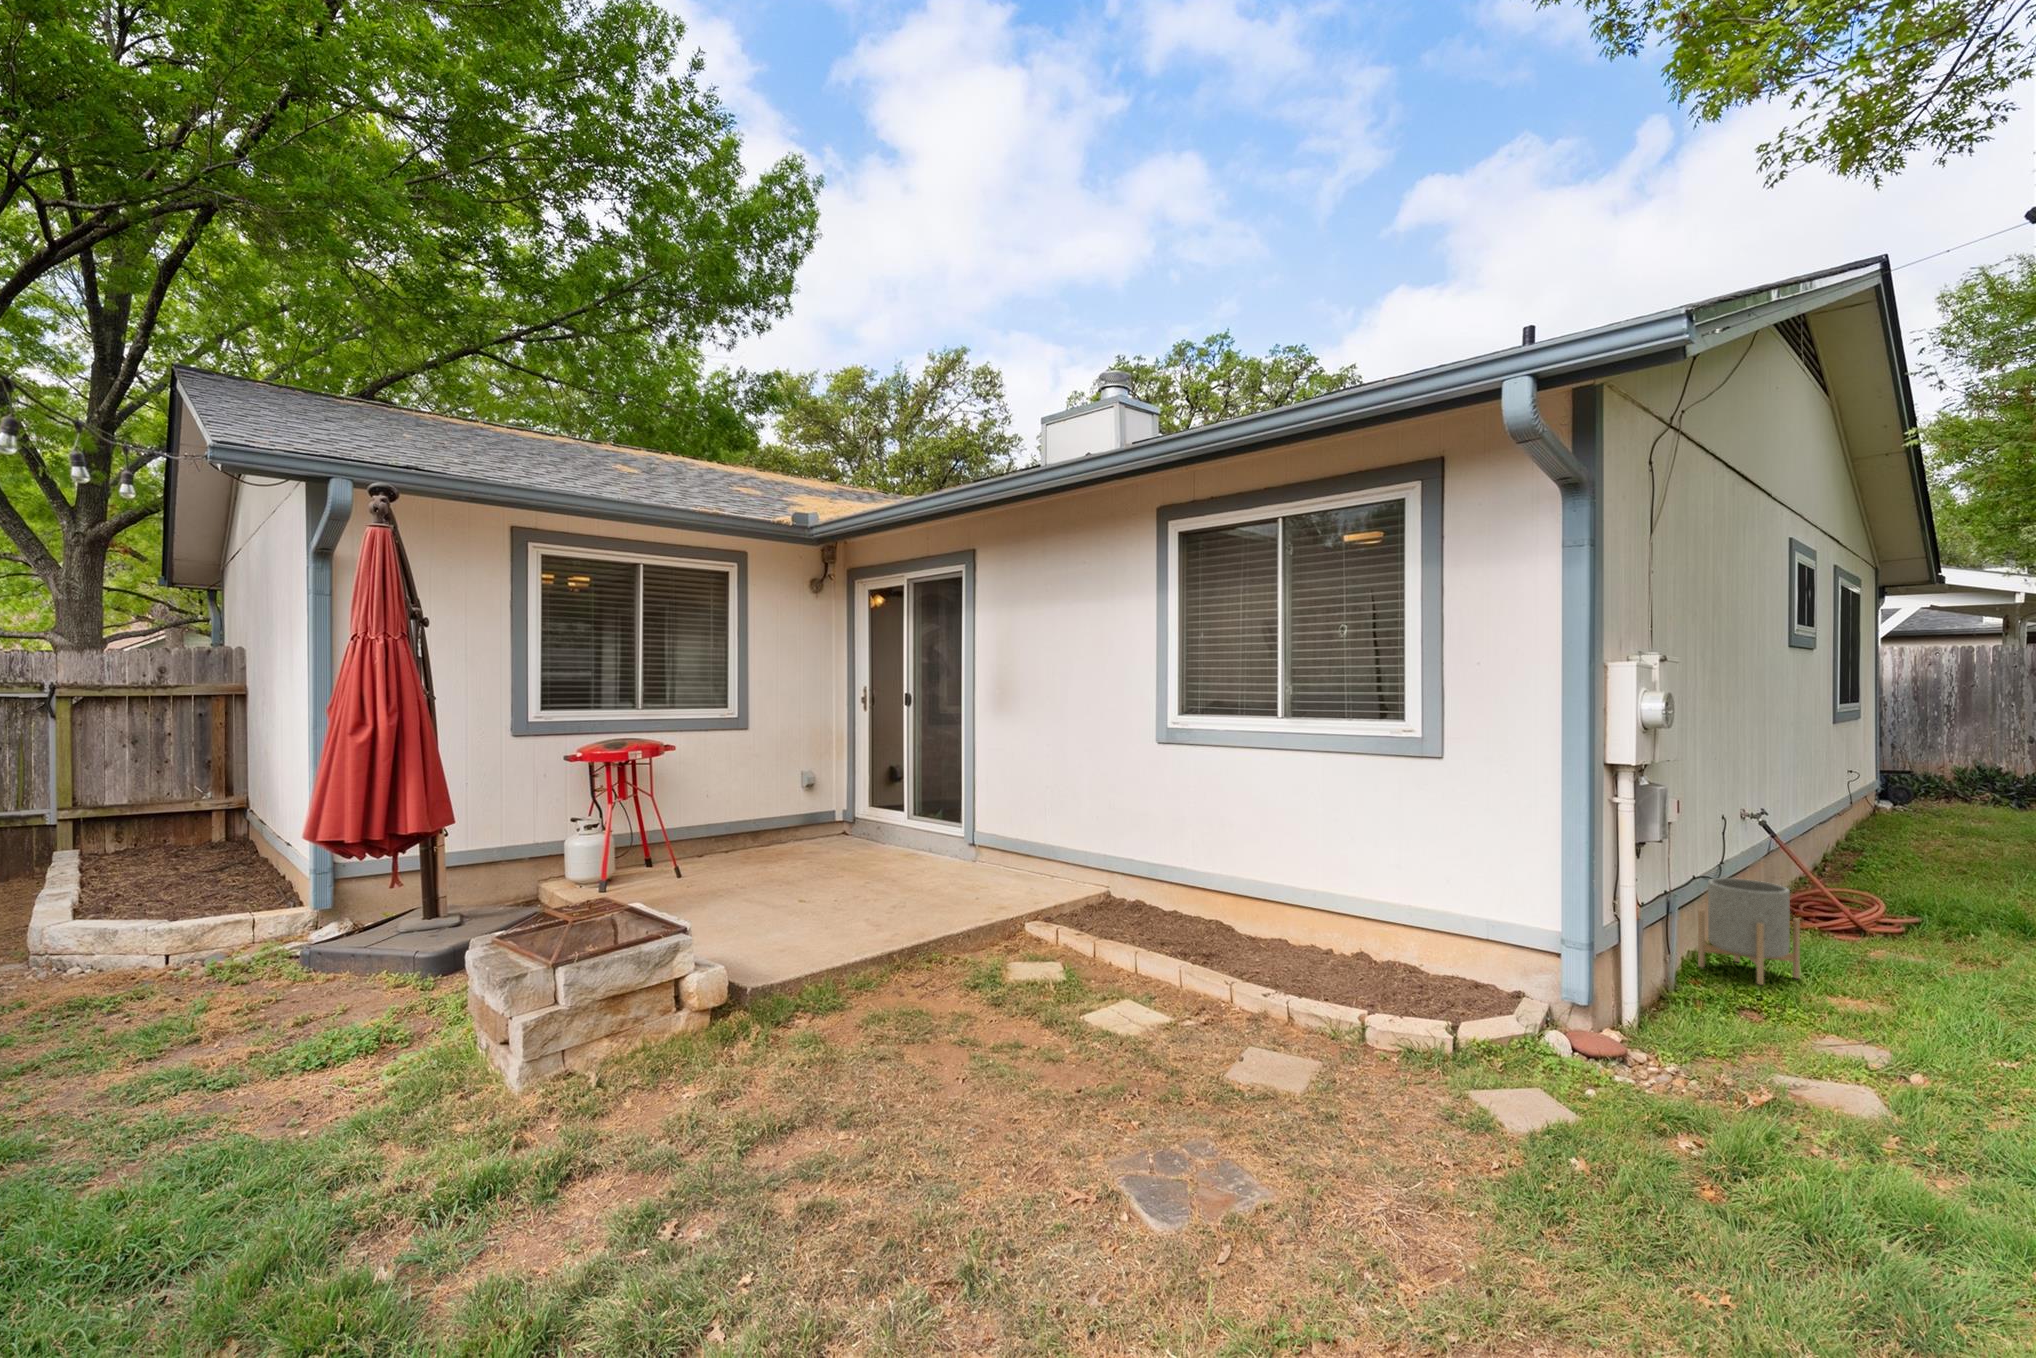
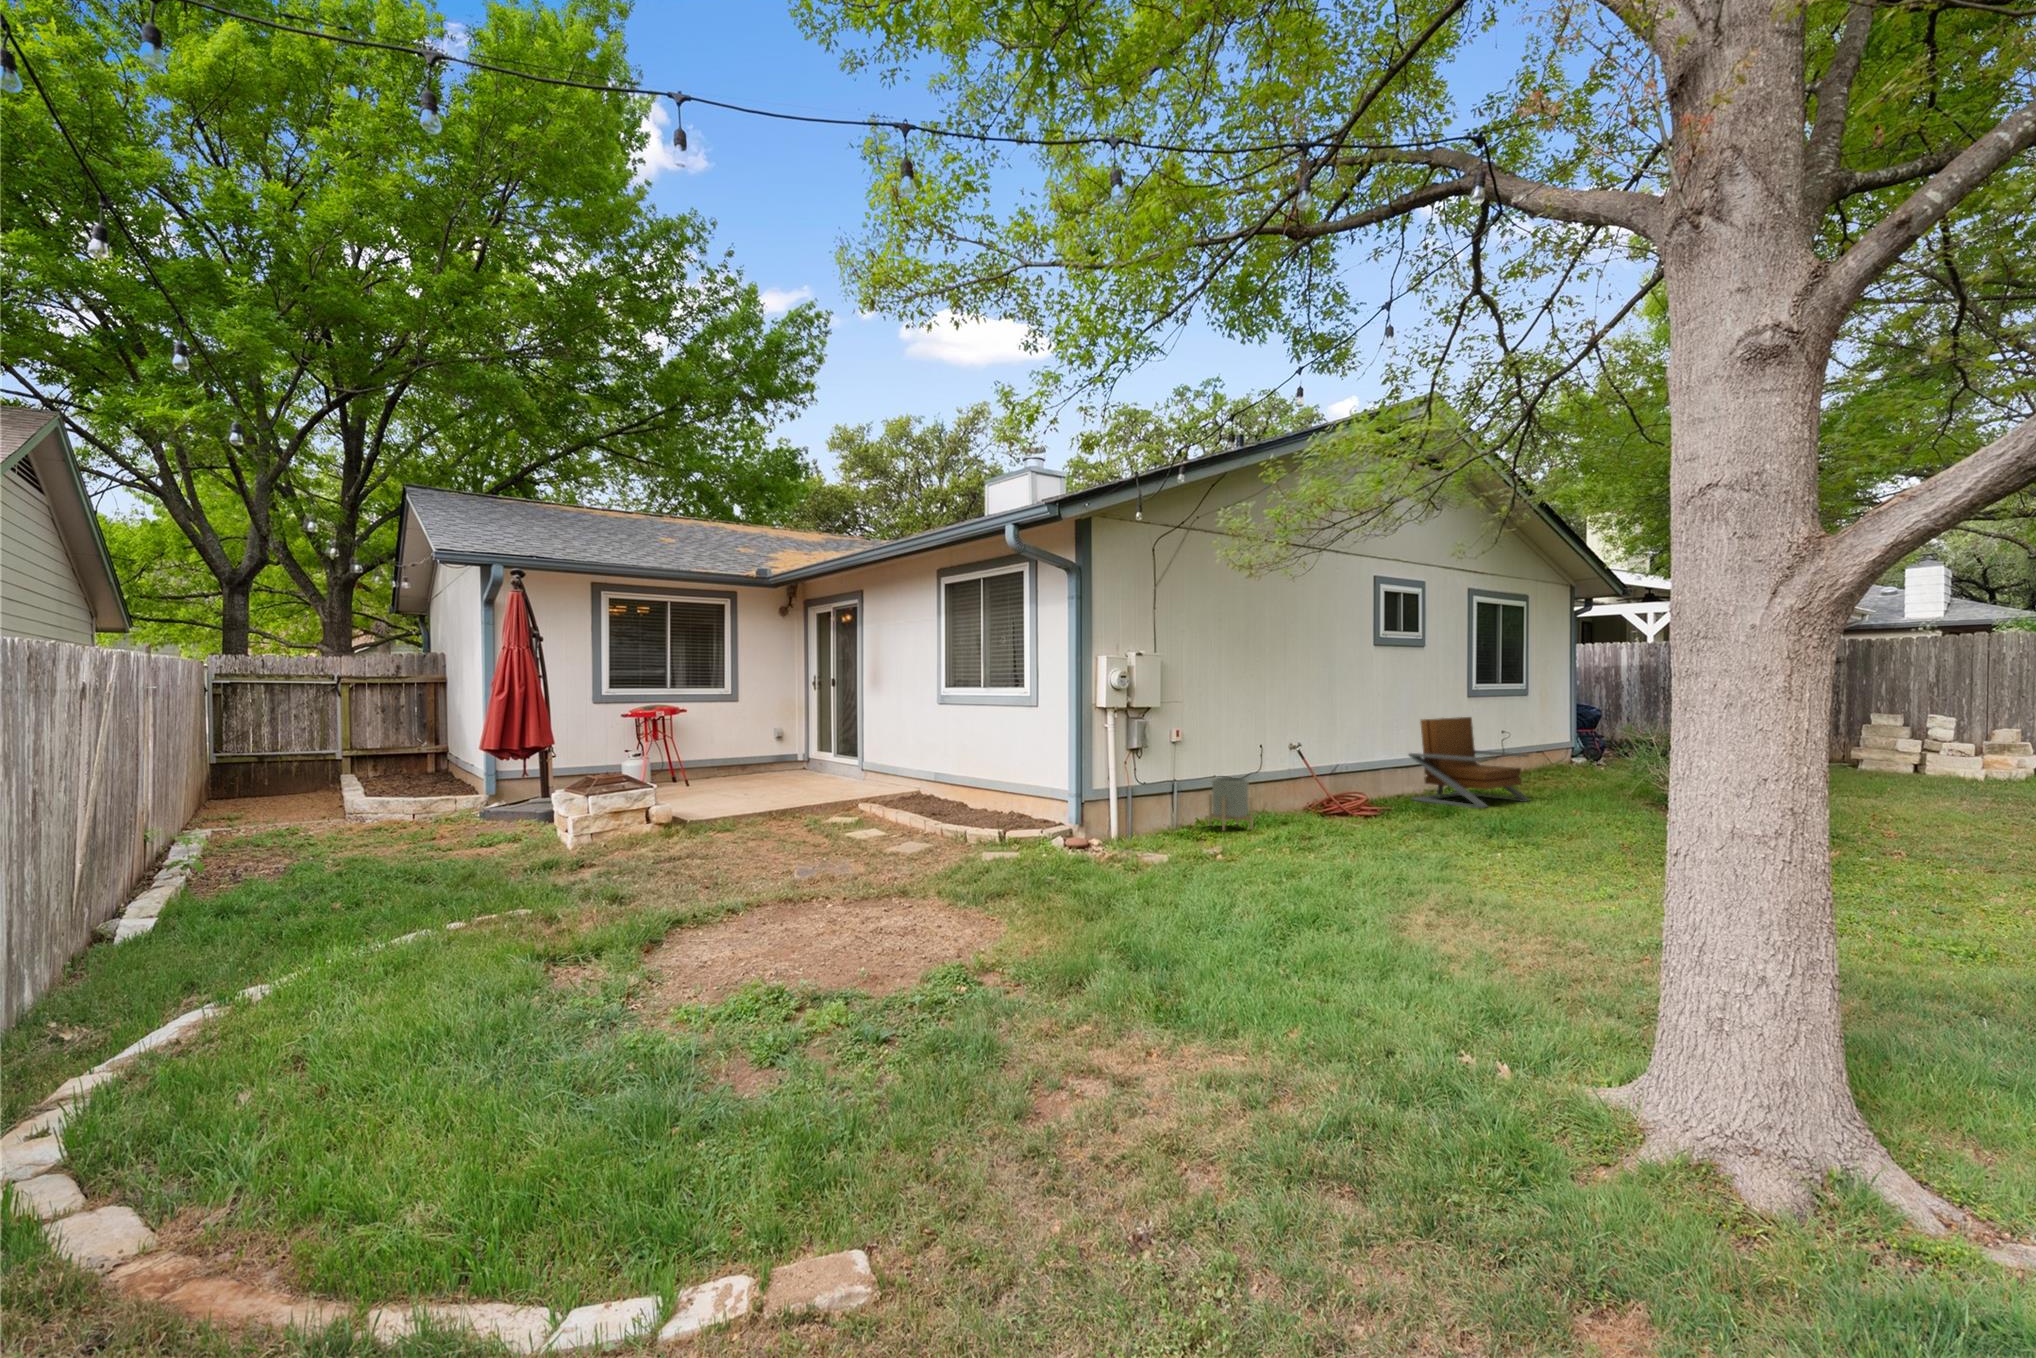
lounge chair: none [1820,752,1993,902] -> present [1409,717,1529,809]

